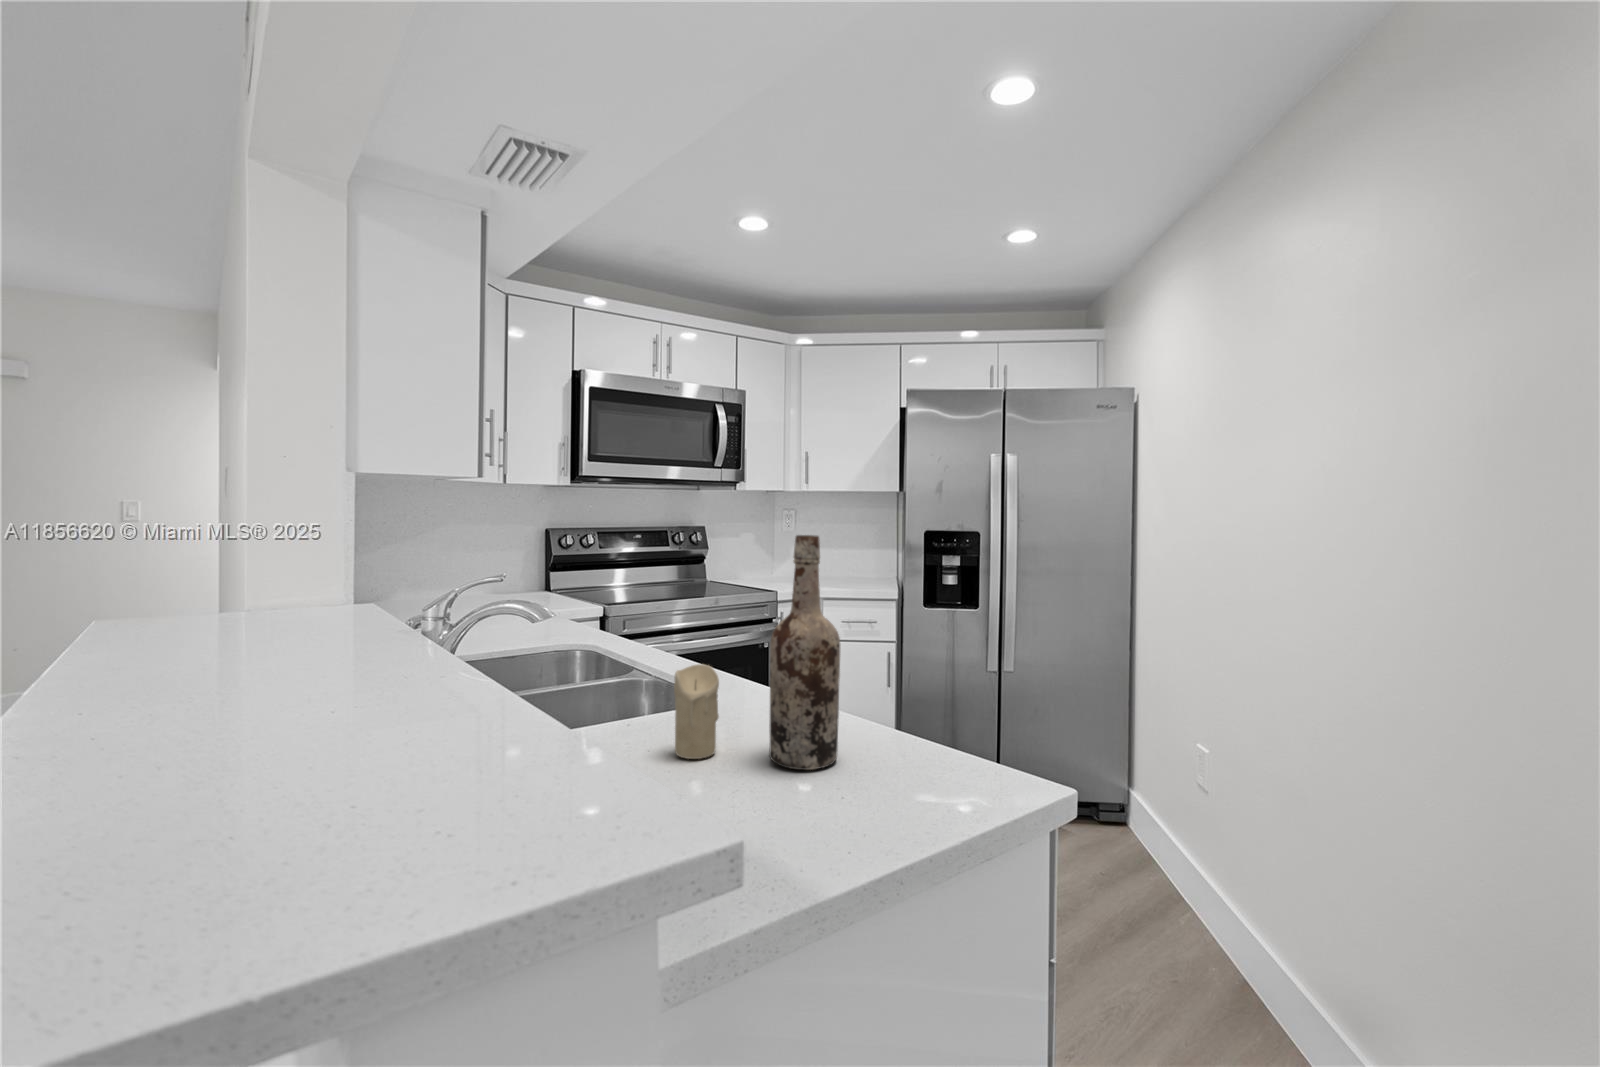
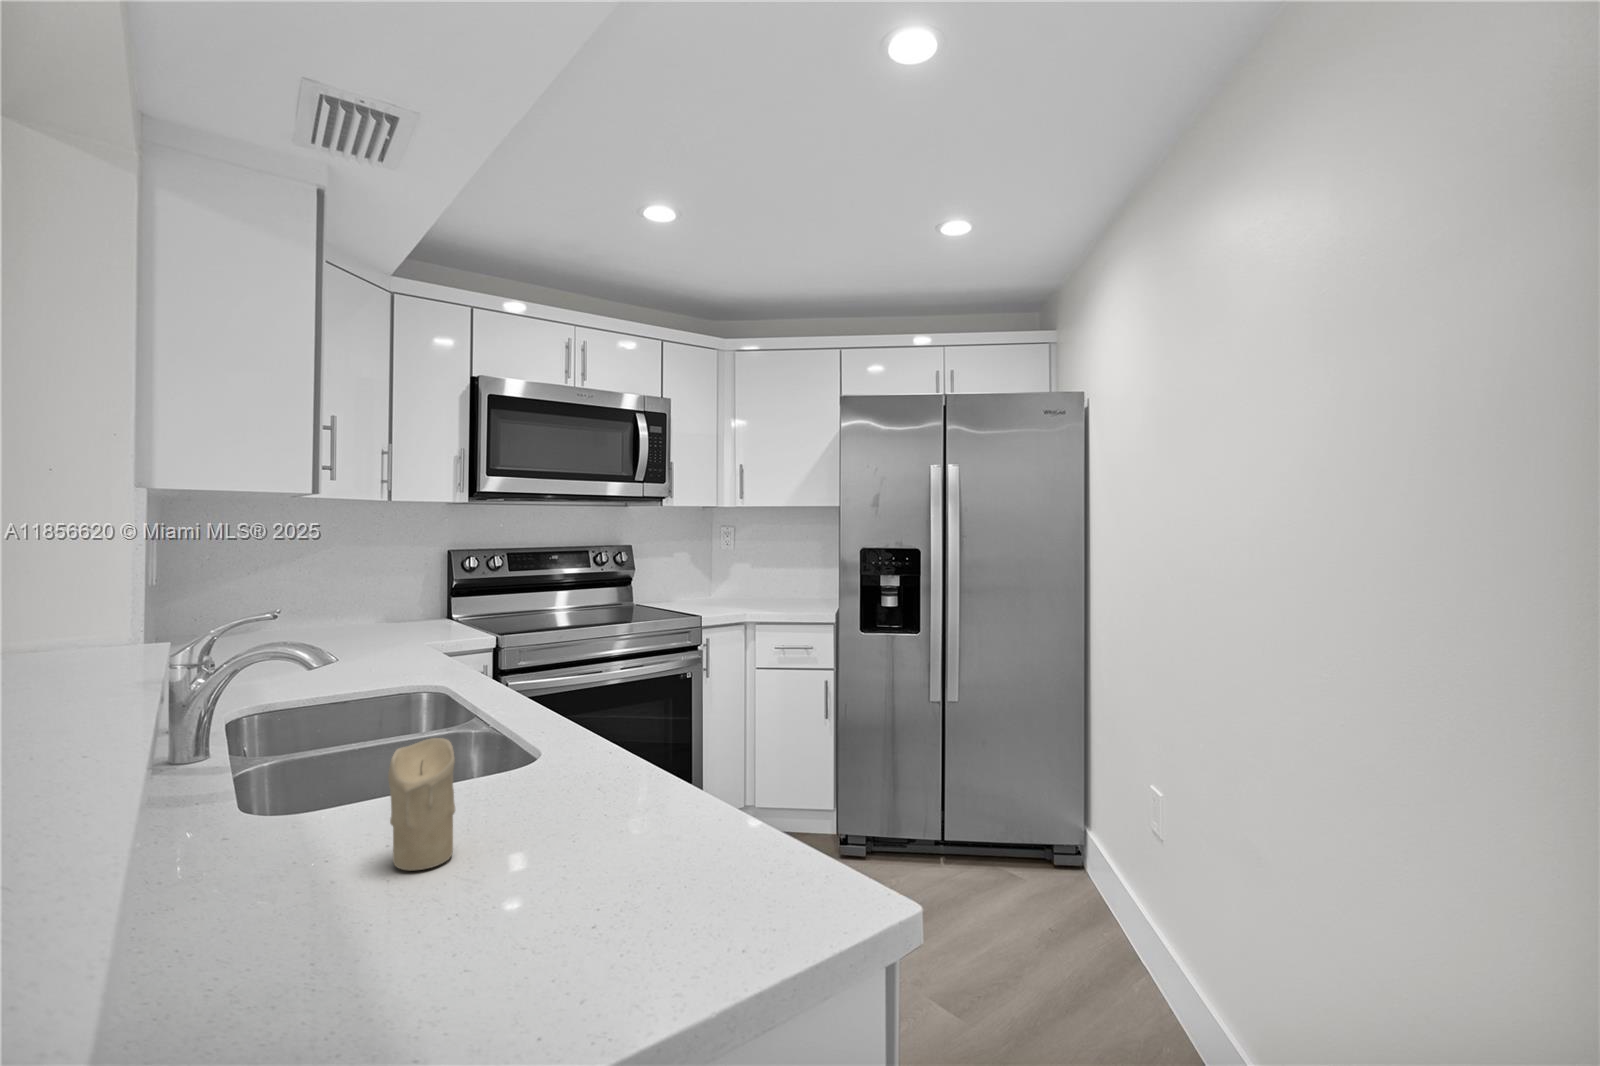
wine bottle: present [769,535,840,770] -> none [511,565,609,888]

